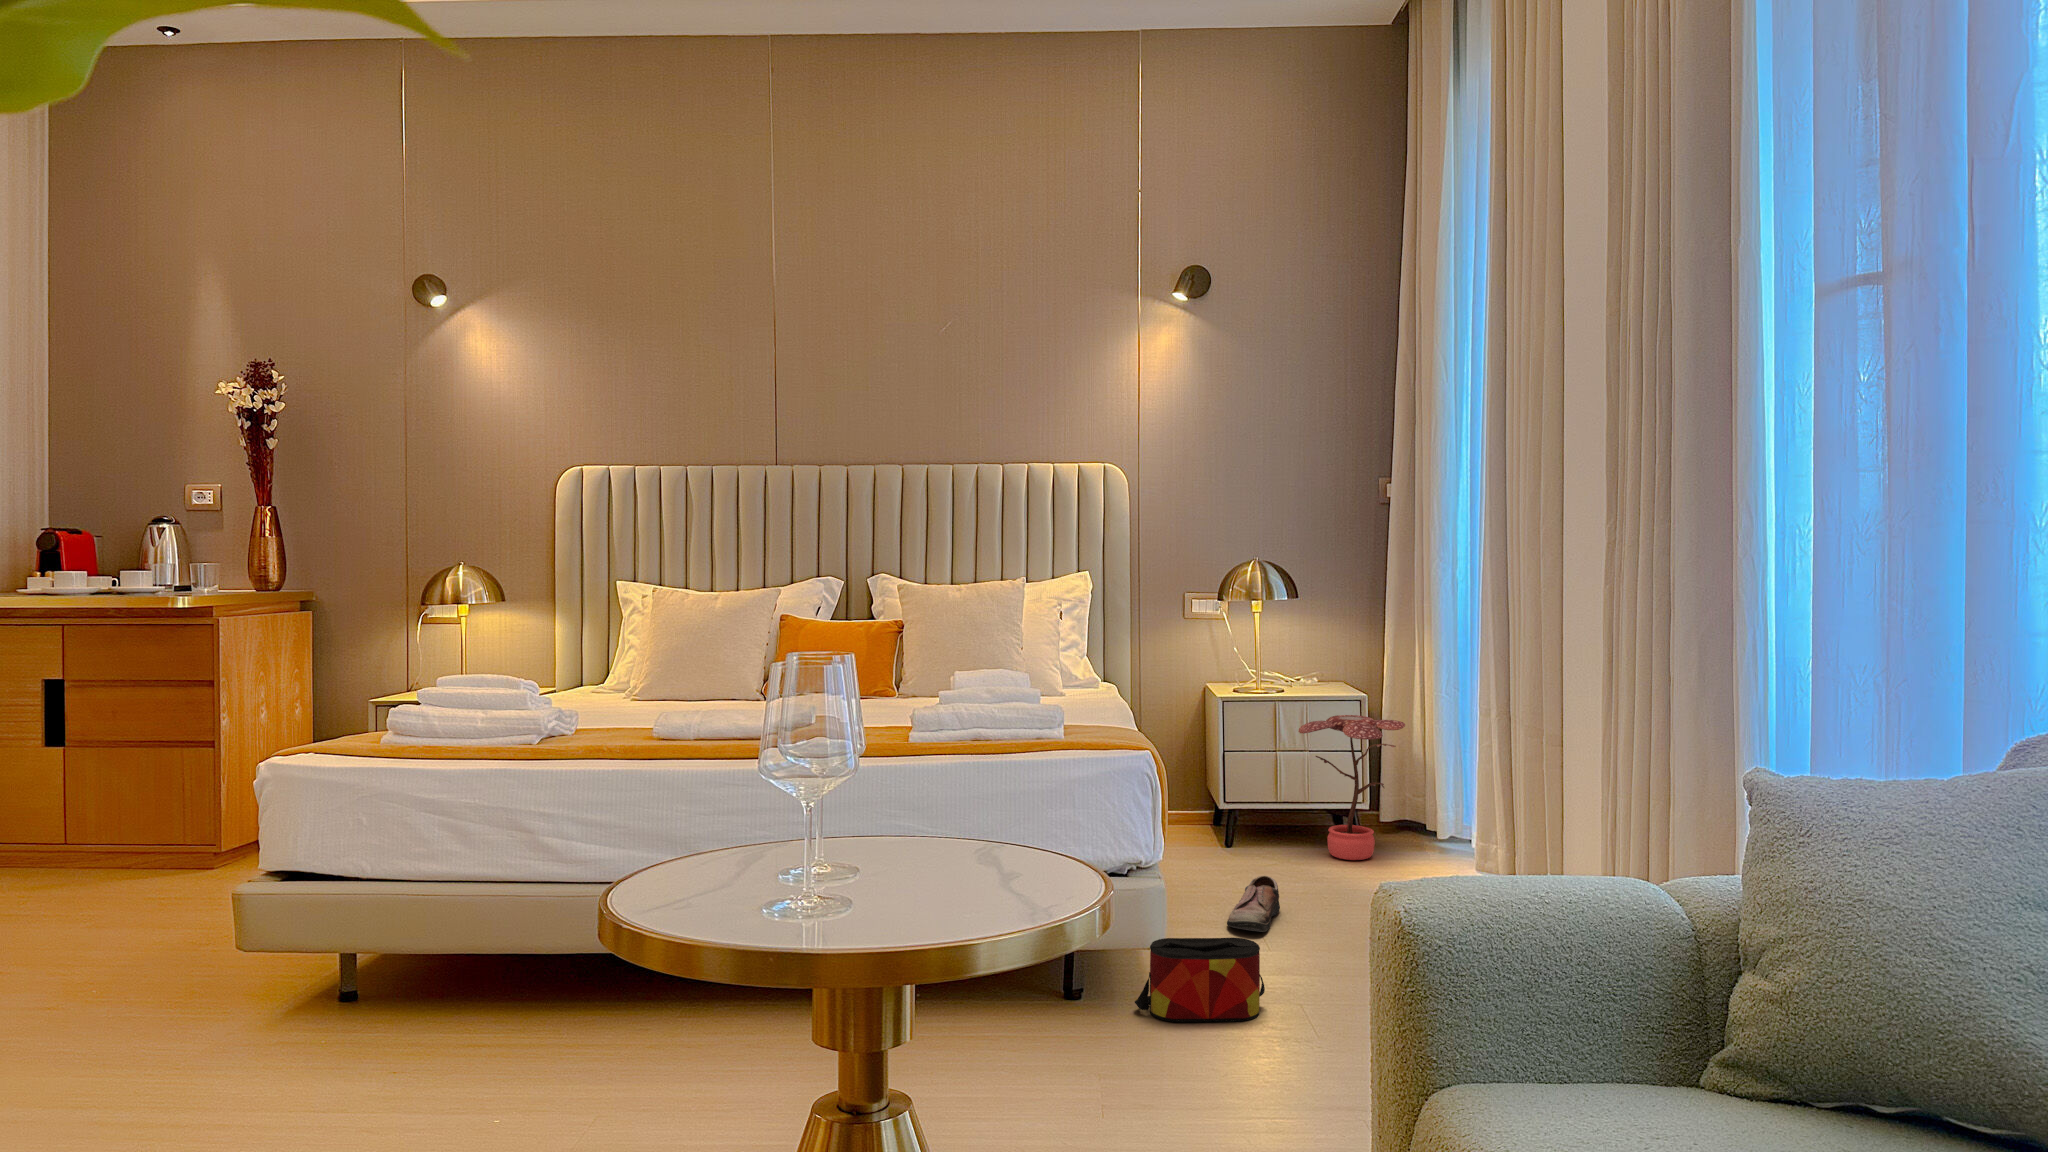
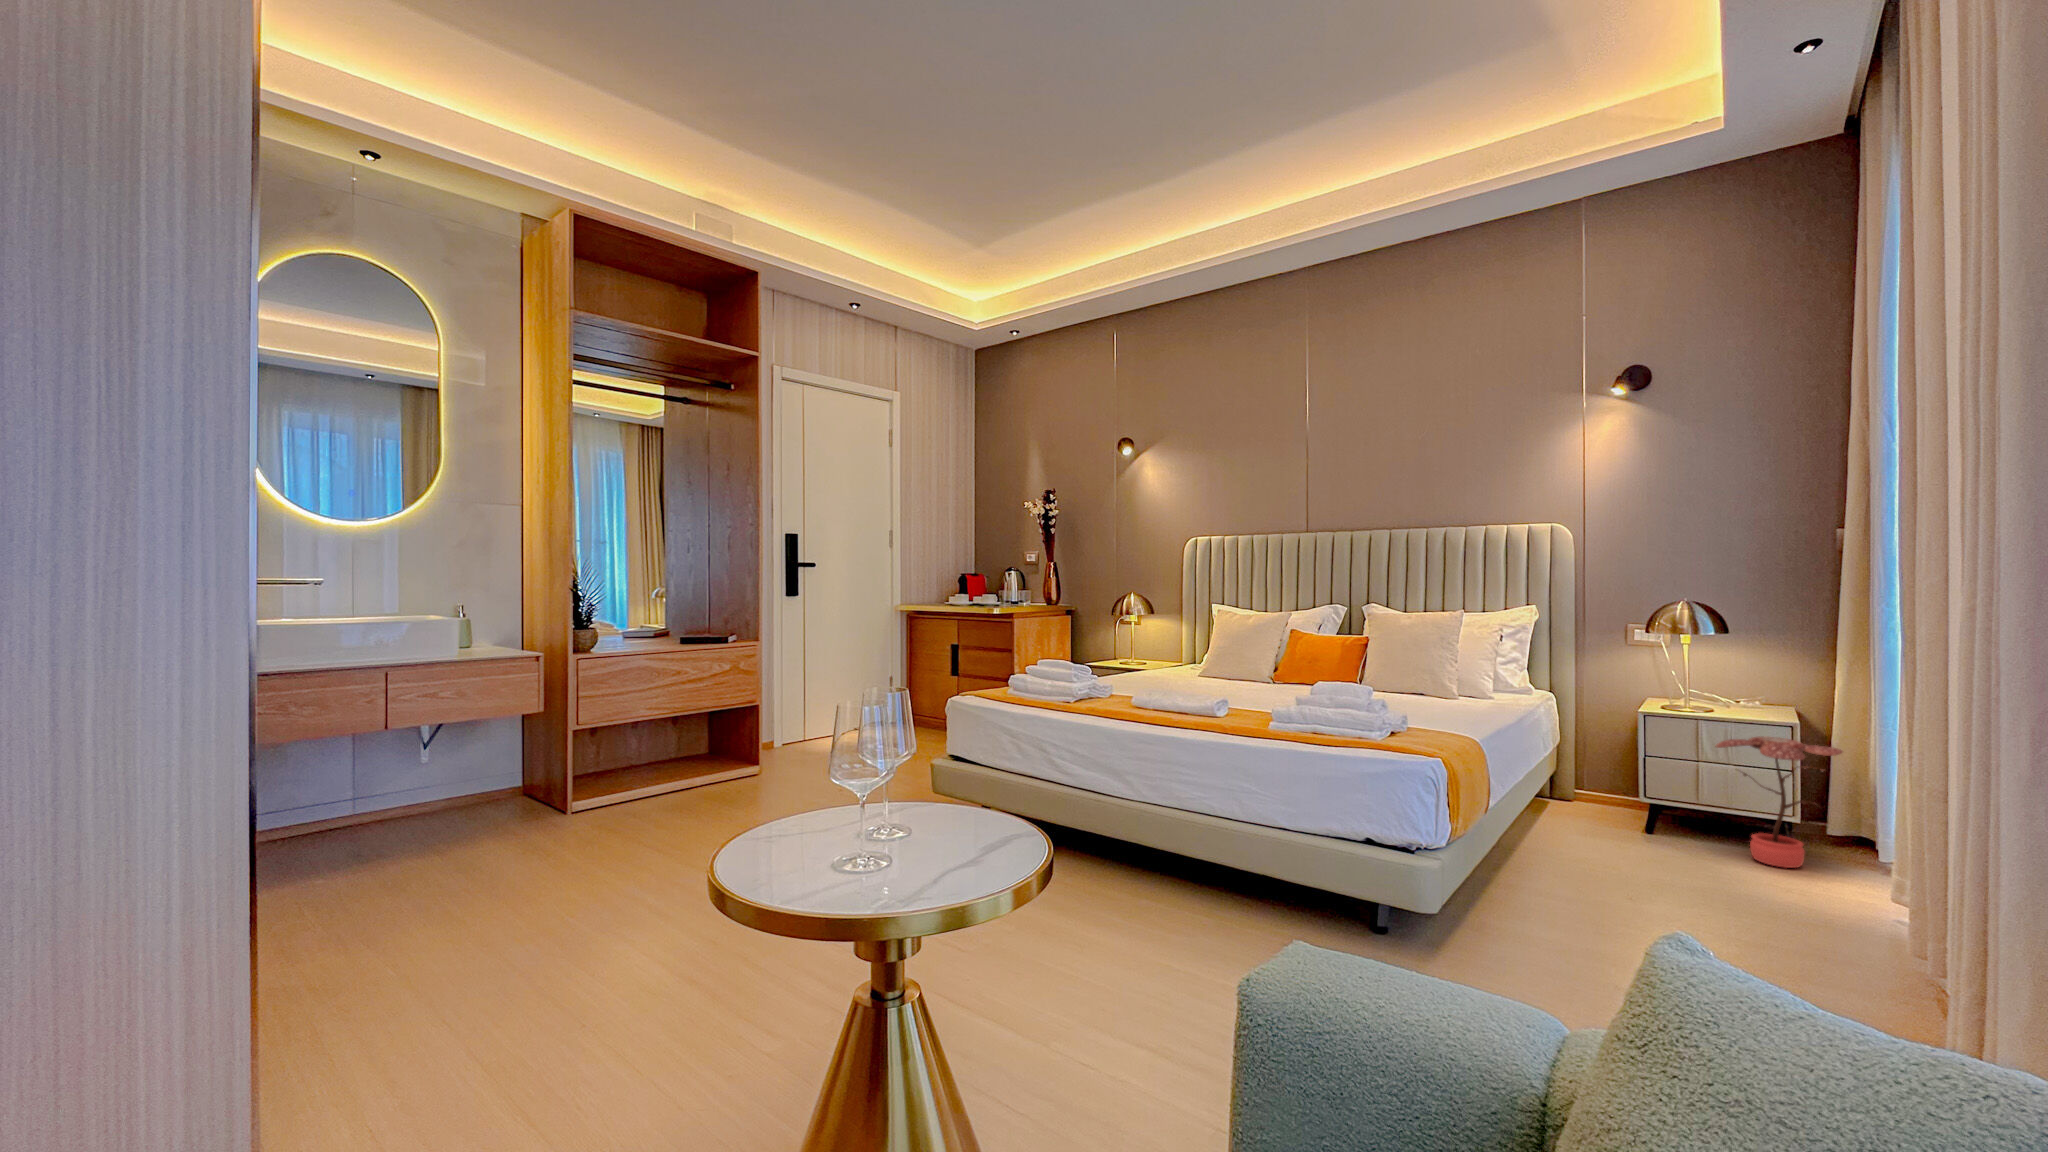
shoe: present [1227,876,1280,932] -> none [1590,858,1657,902]
bag: present [1135,937,1265,1022] -> none [1452,881,1571,961]

